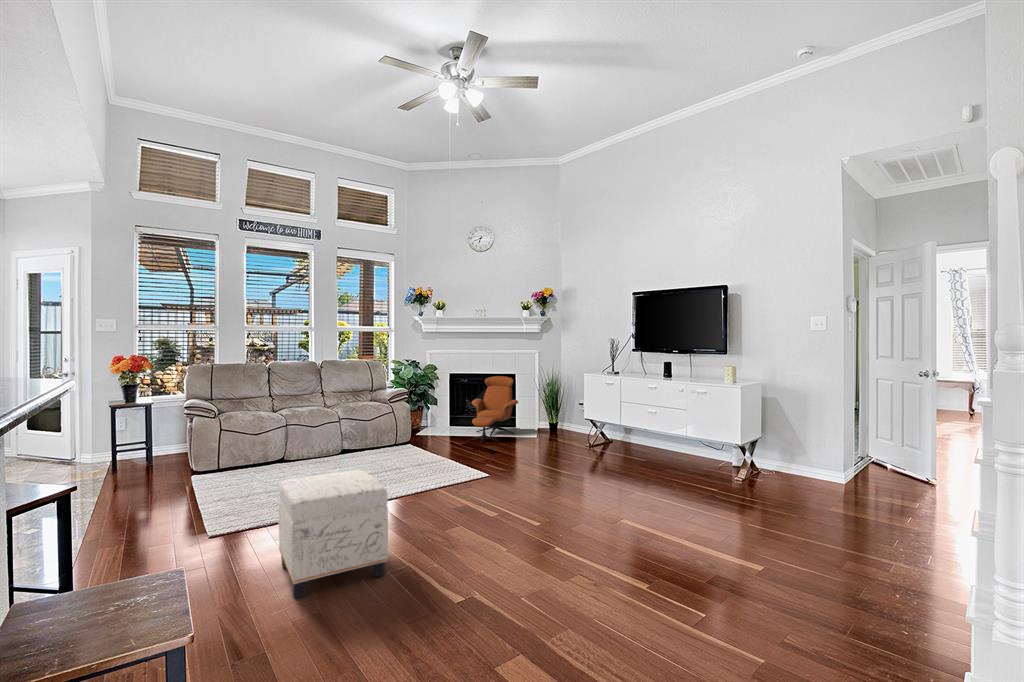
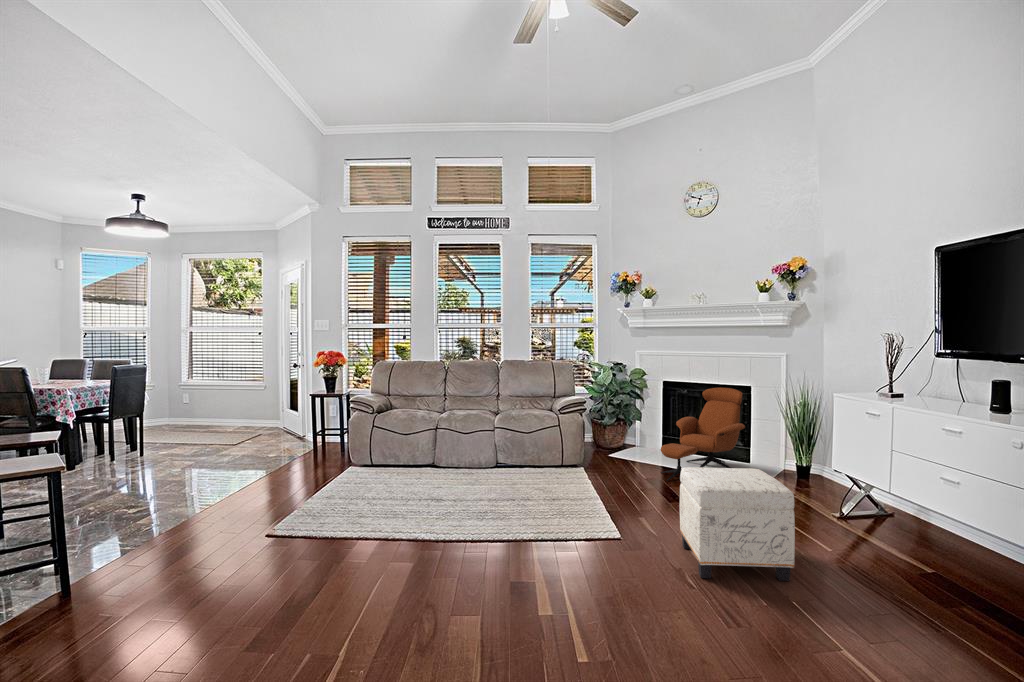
ottoman: present [279,470,388,598] -> present [679,467,795,581]

